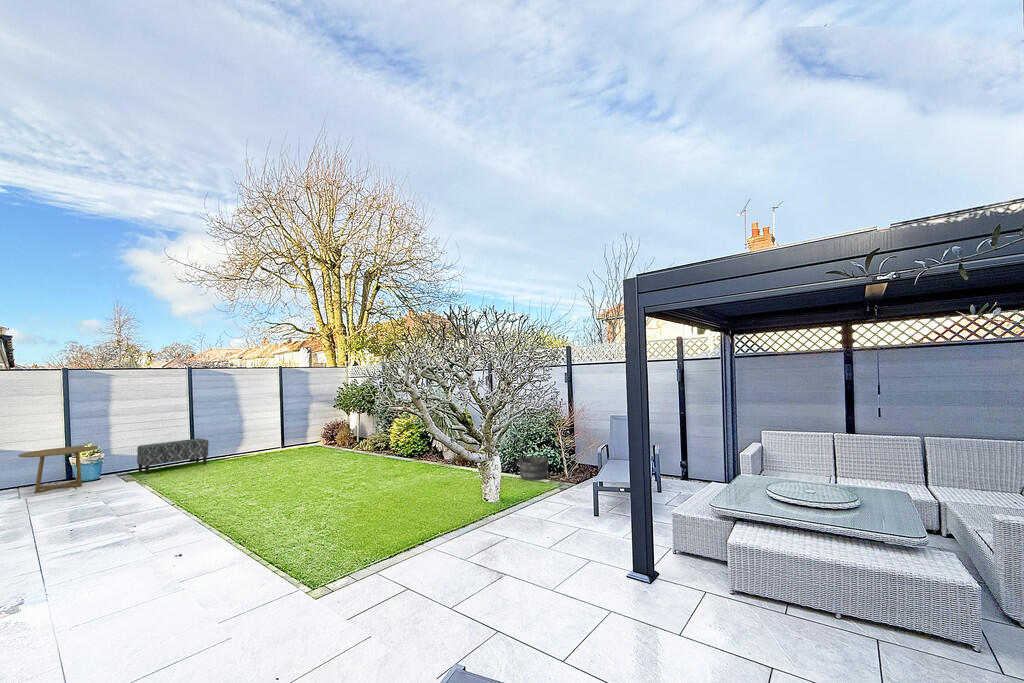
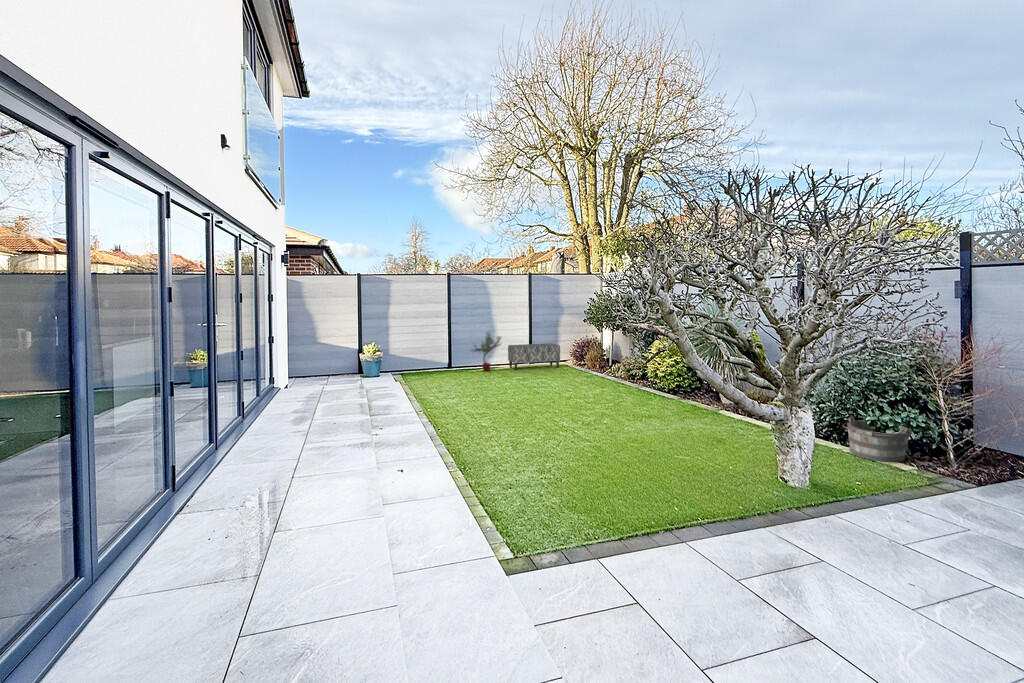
potted tree: none [218,420,253,459] -> present [471,332,501,371]
bench: present [137,438,209,474] -> present [508,343,560,370]
round table: present [19,446,98,493] -> none [323,346,375,384]

